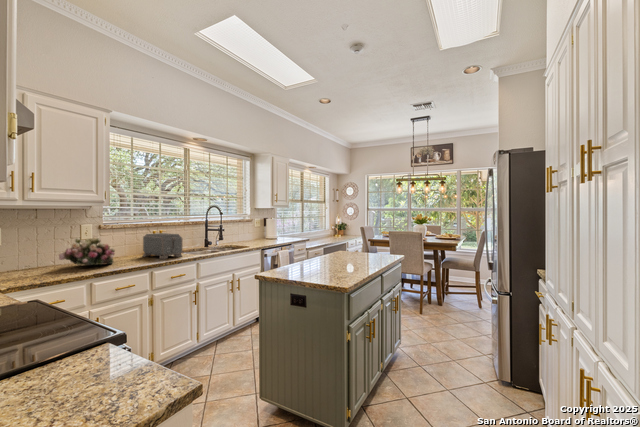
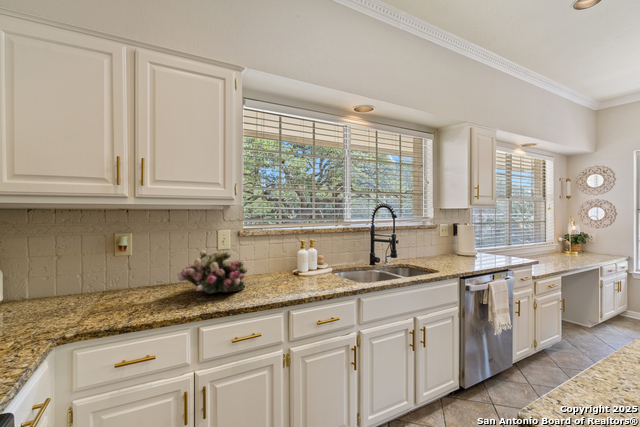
toaster: present [143,233,182,259] -> none [287,245,337,288]

